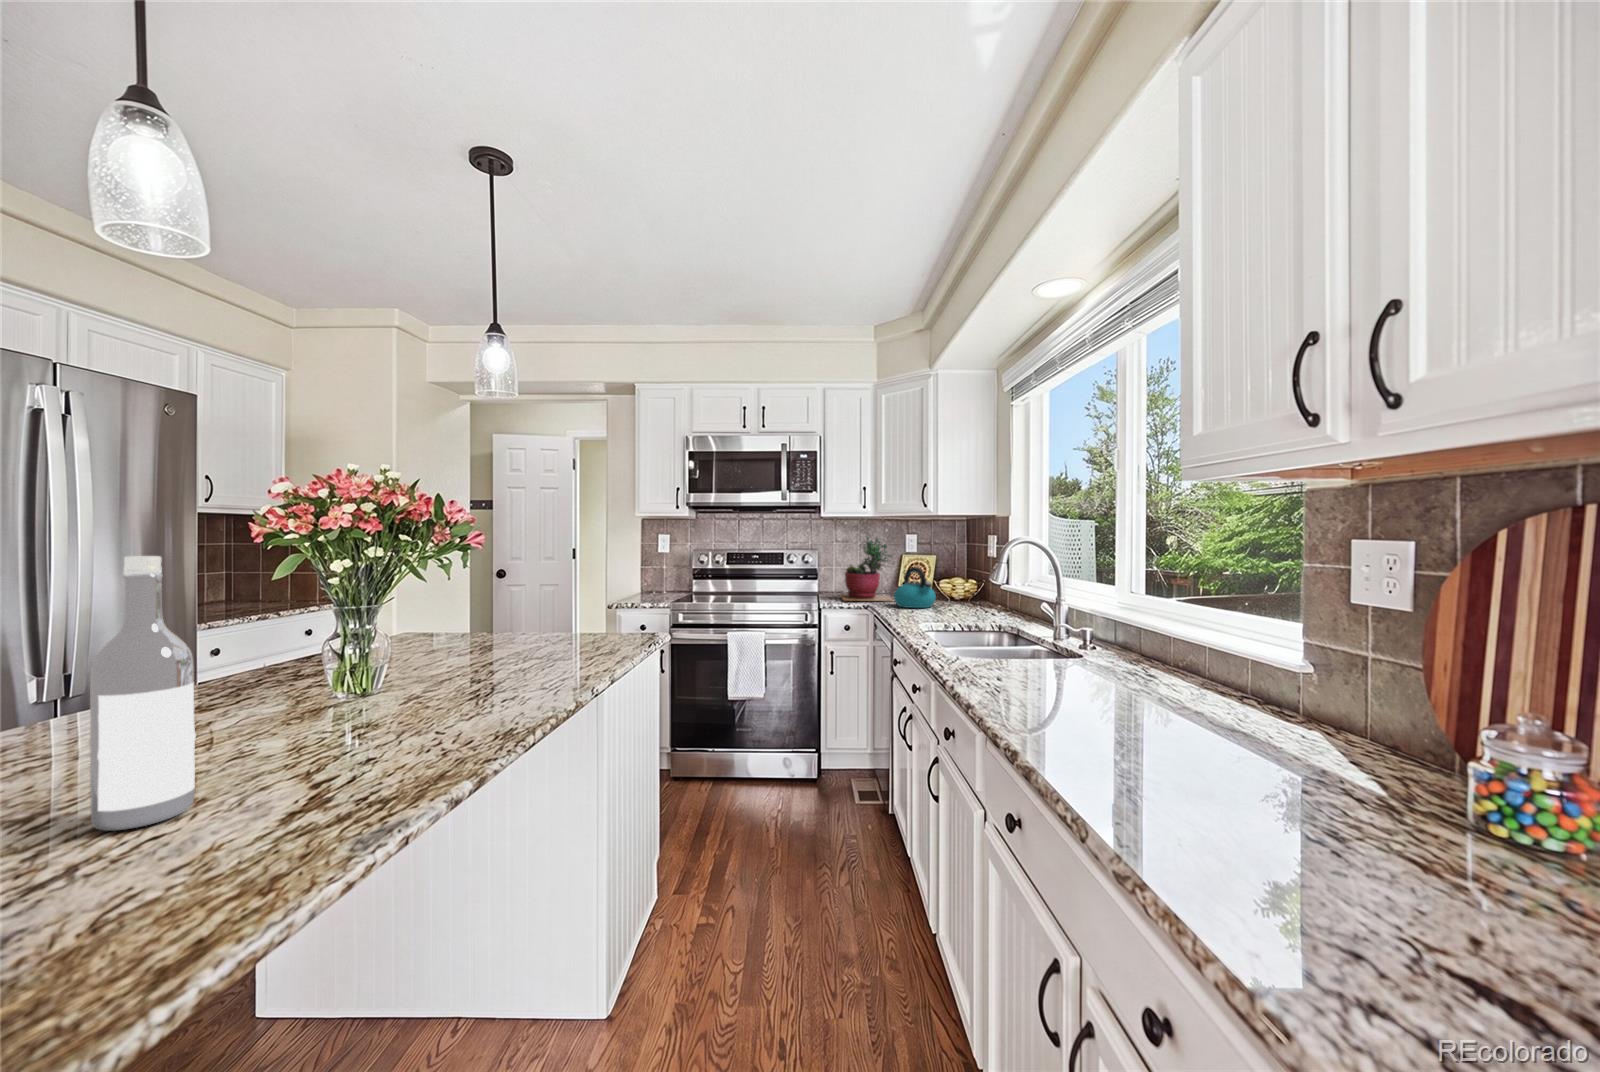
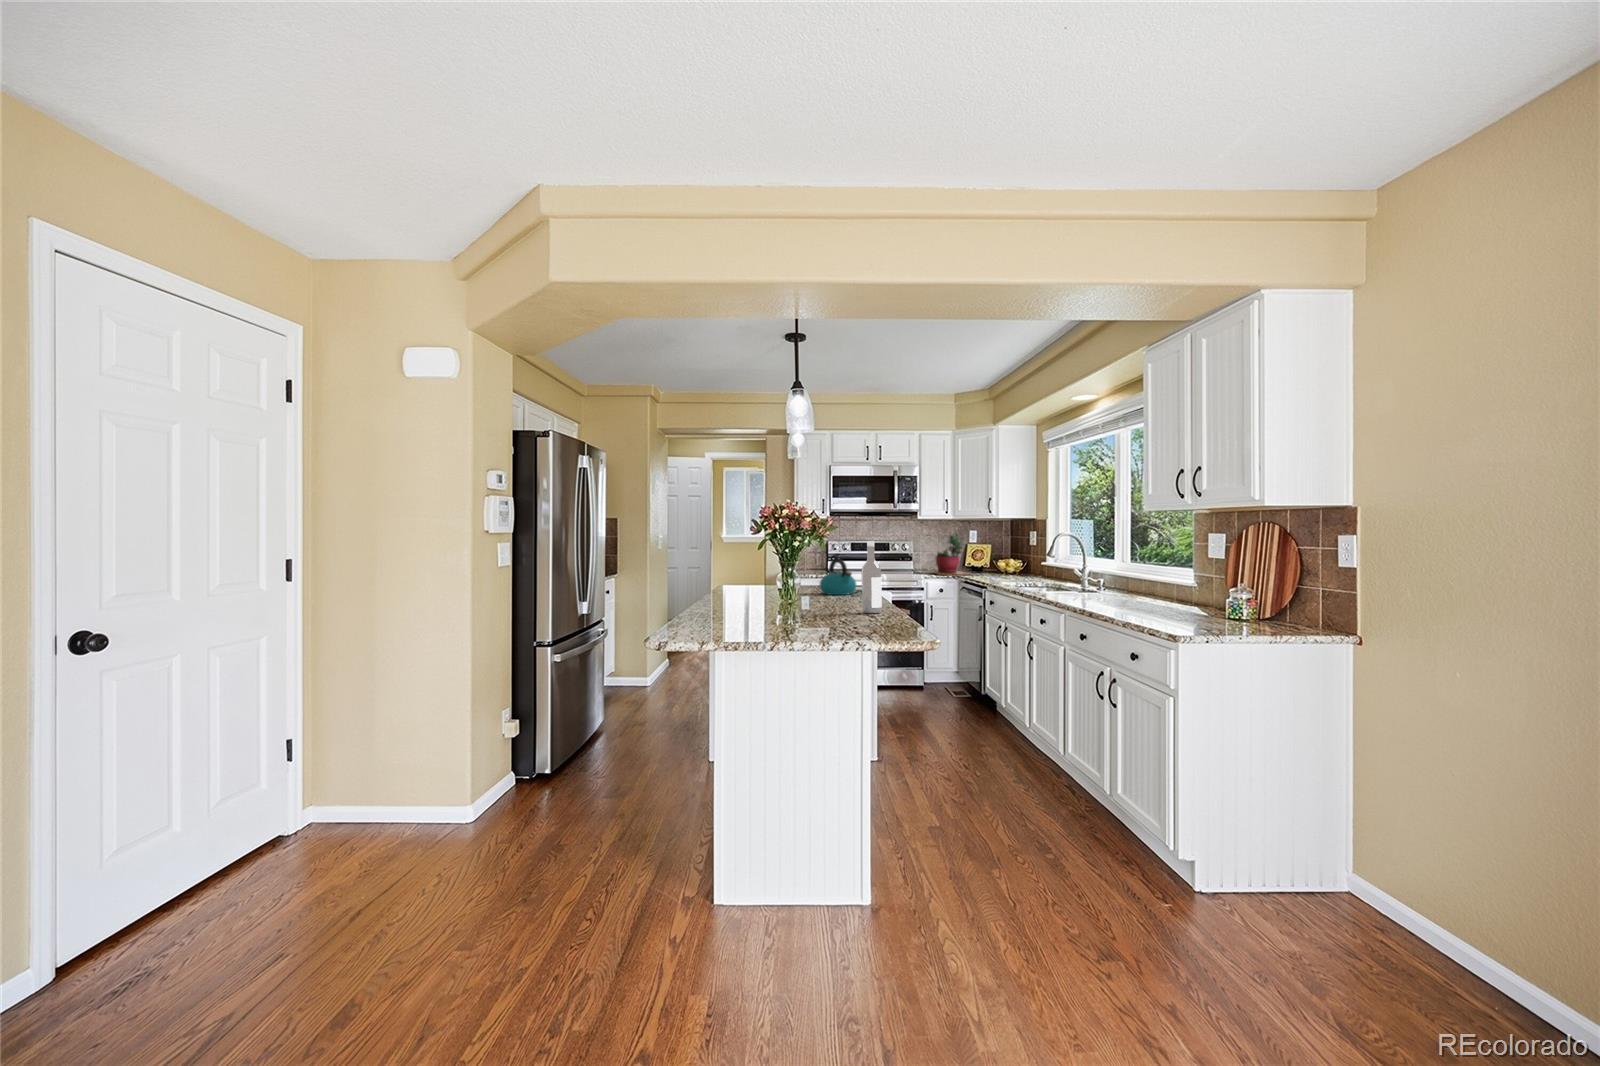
kettle: present [894,567,936,608] -> present [820,559,856,595]

